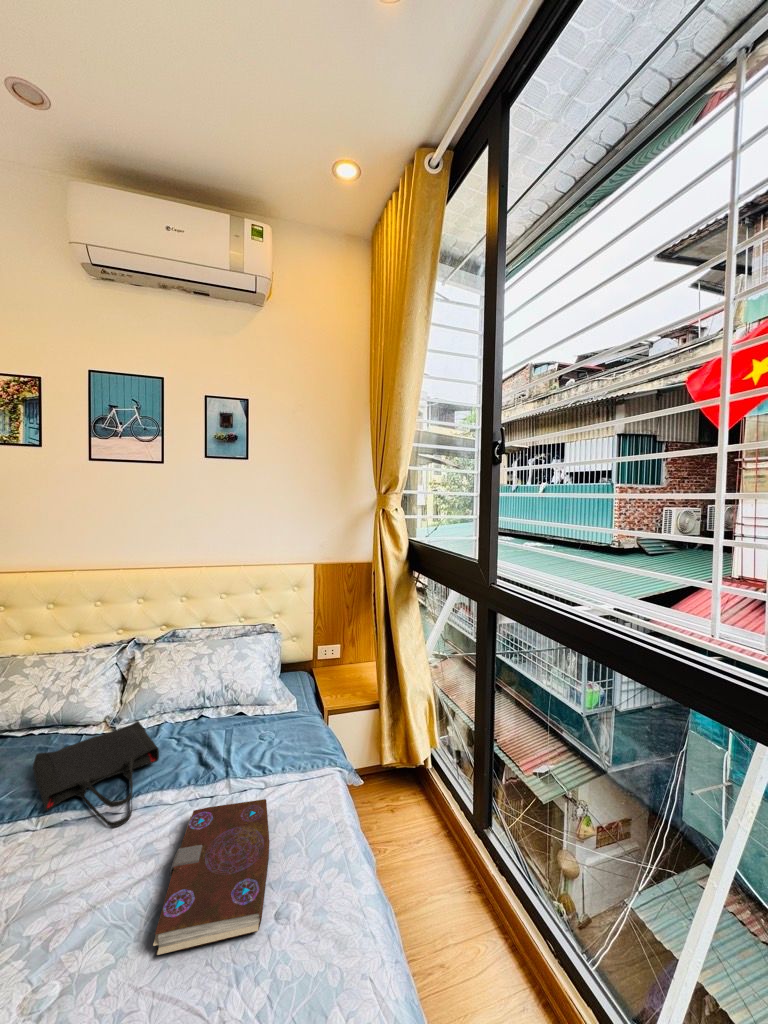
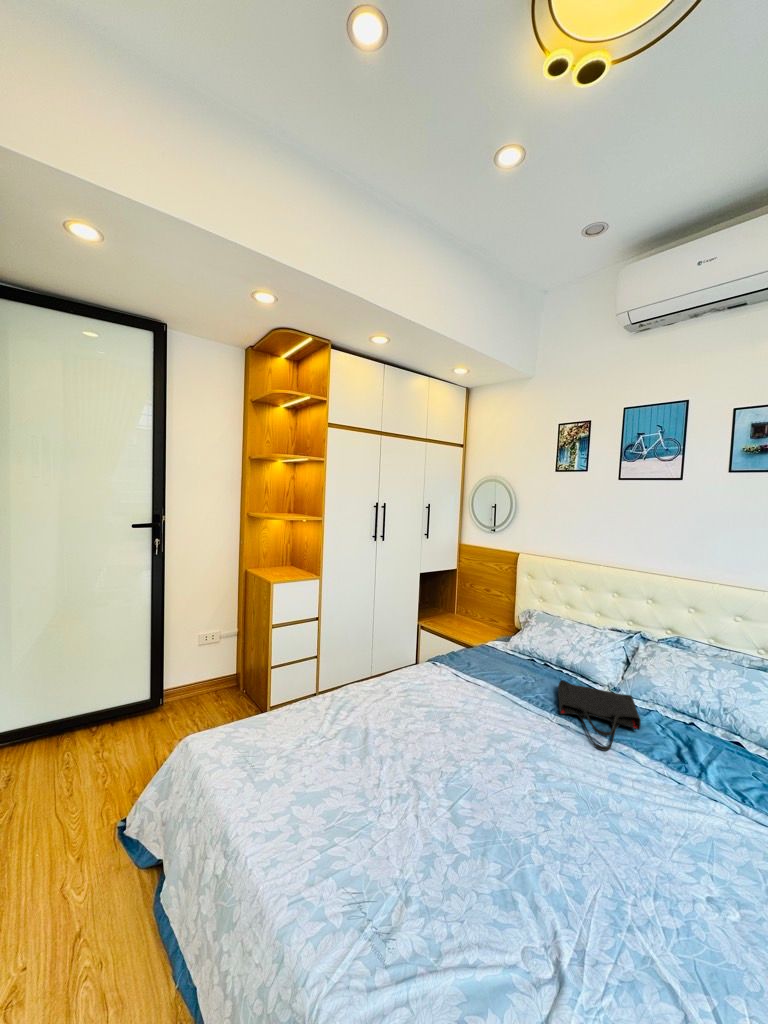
book: present [153,799,270,955] -> none [601,775,733,885]

